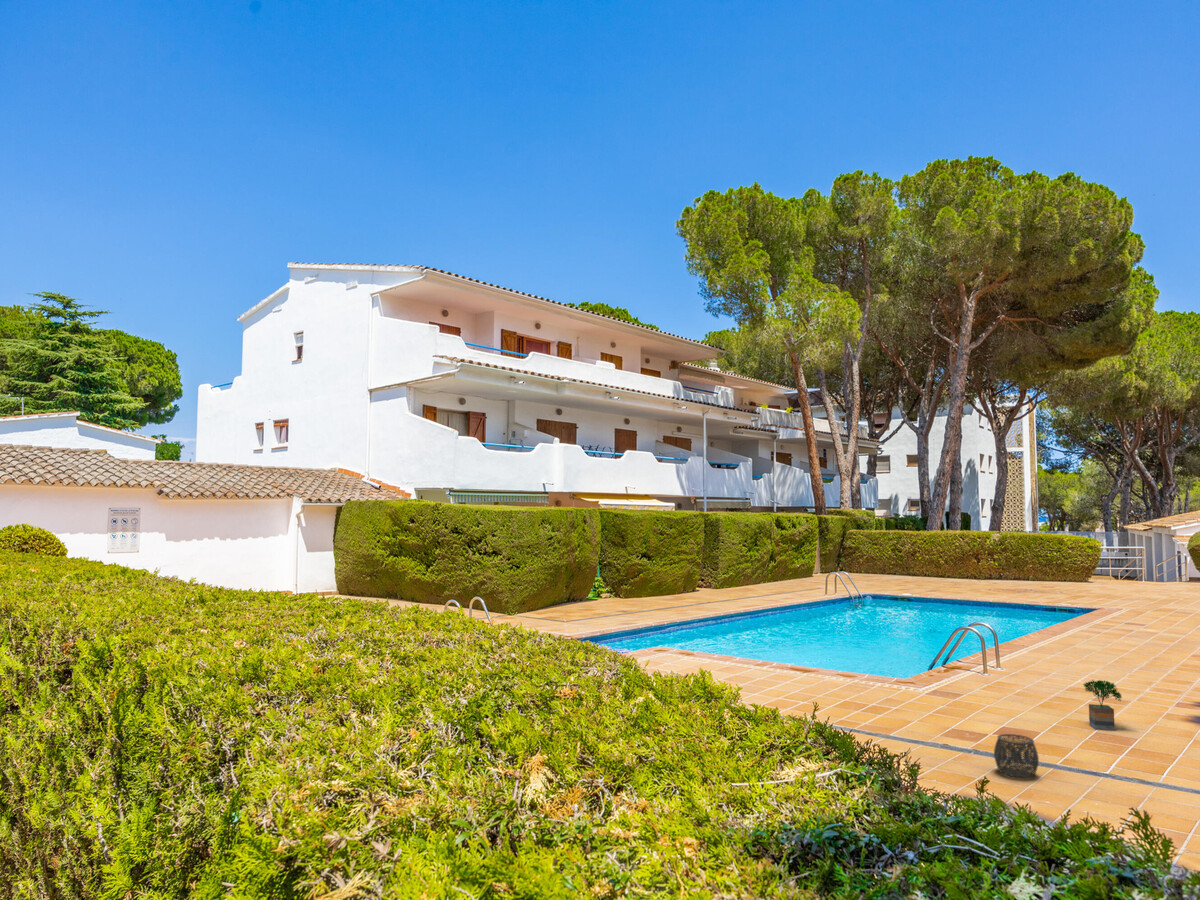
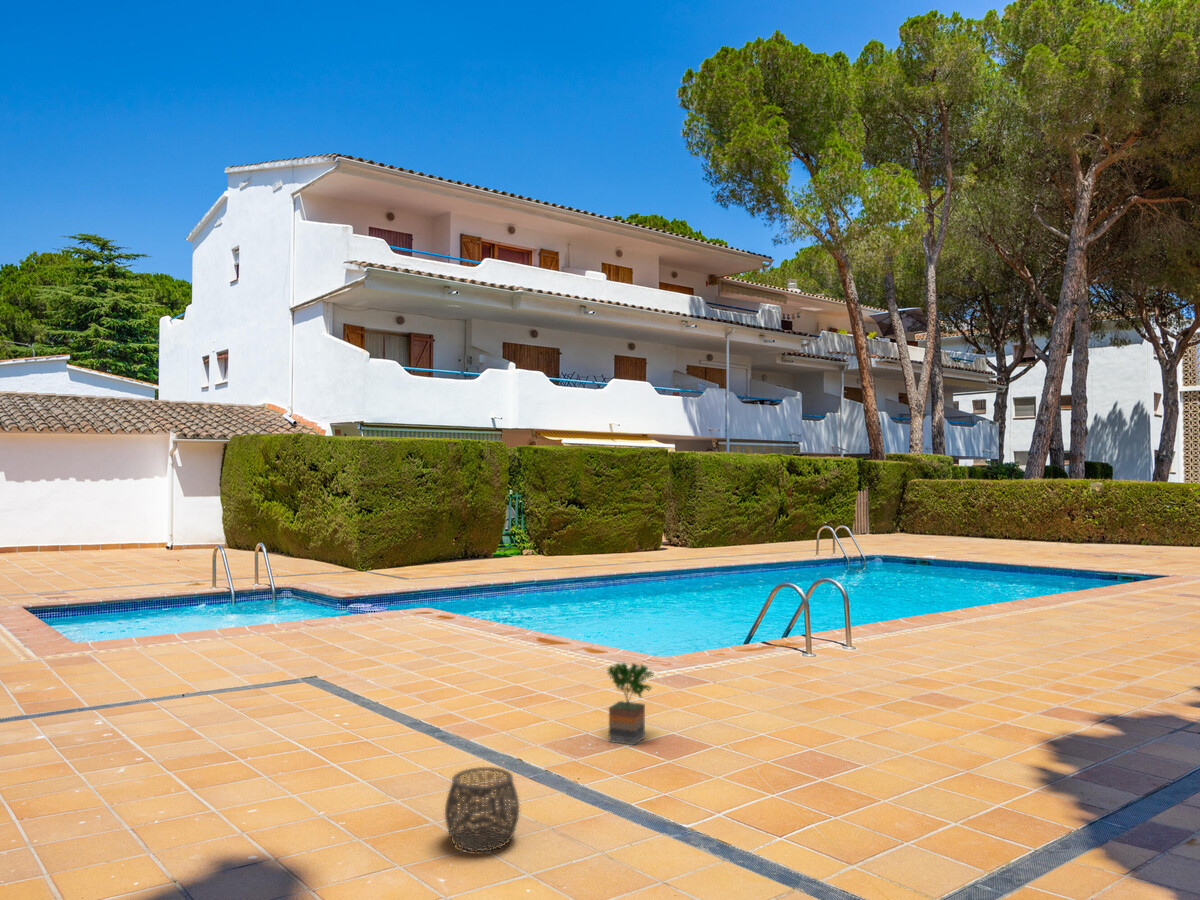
potted tree: present [1083,680,1122,731] -> present [607,663,654,745]

